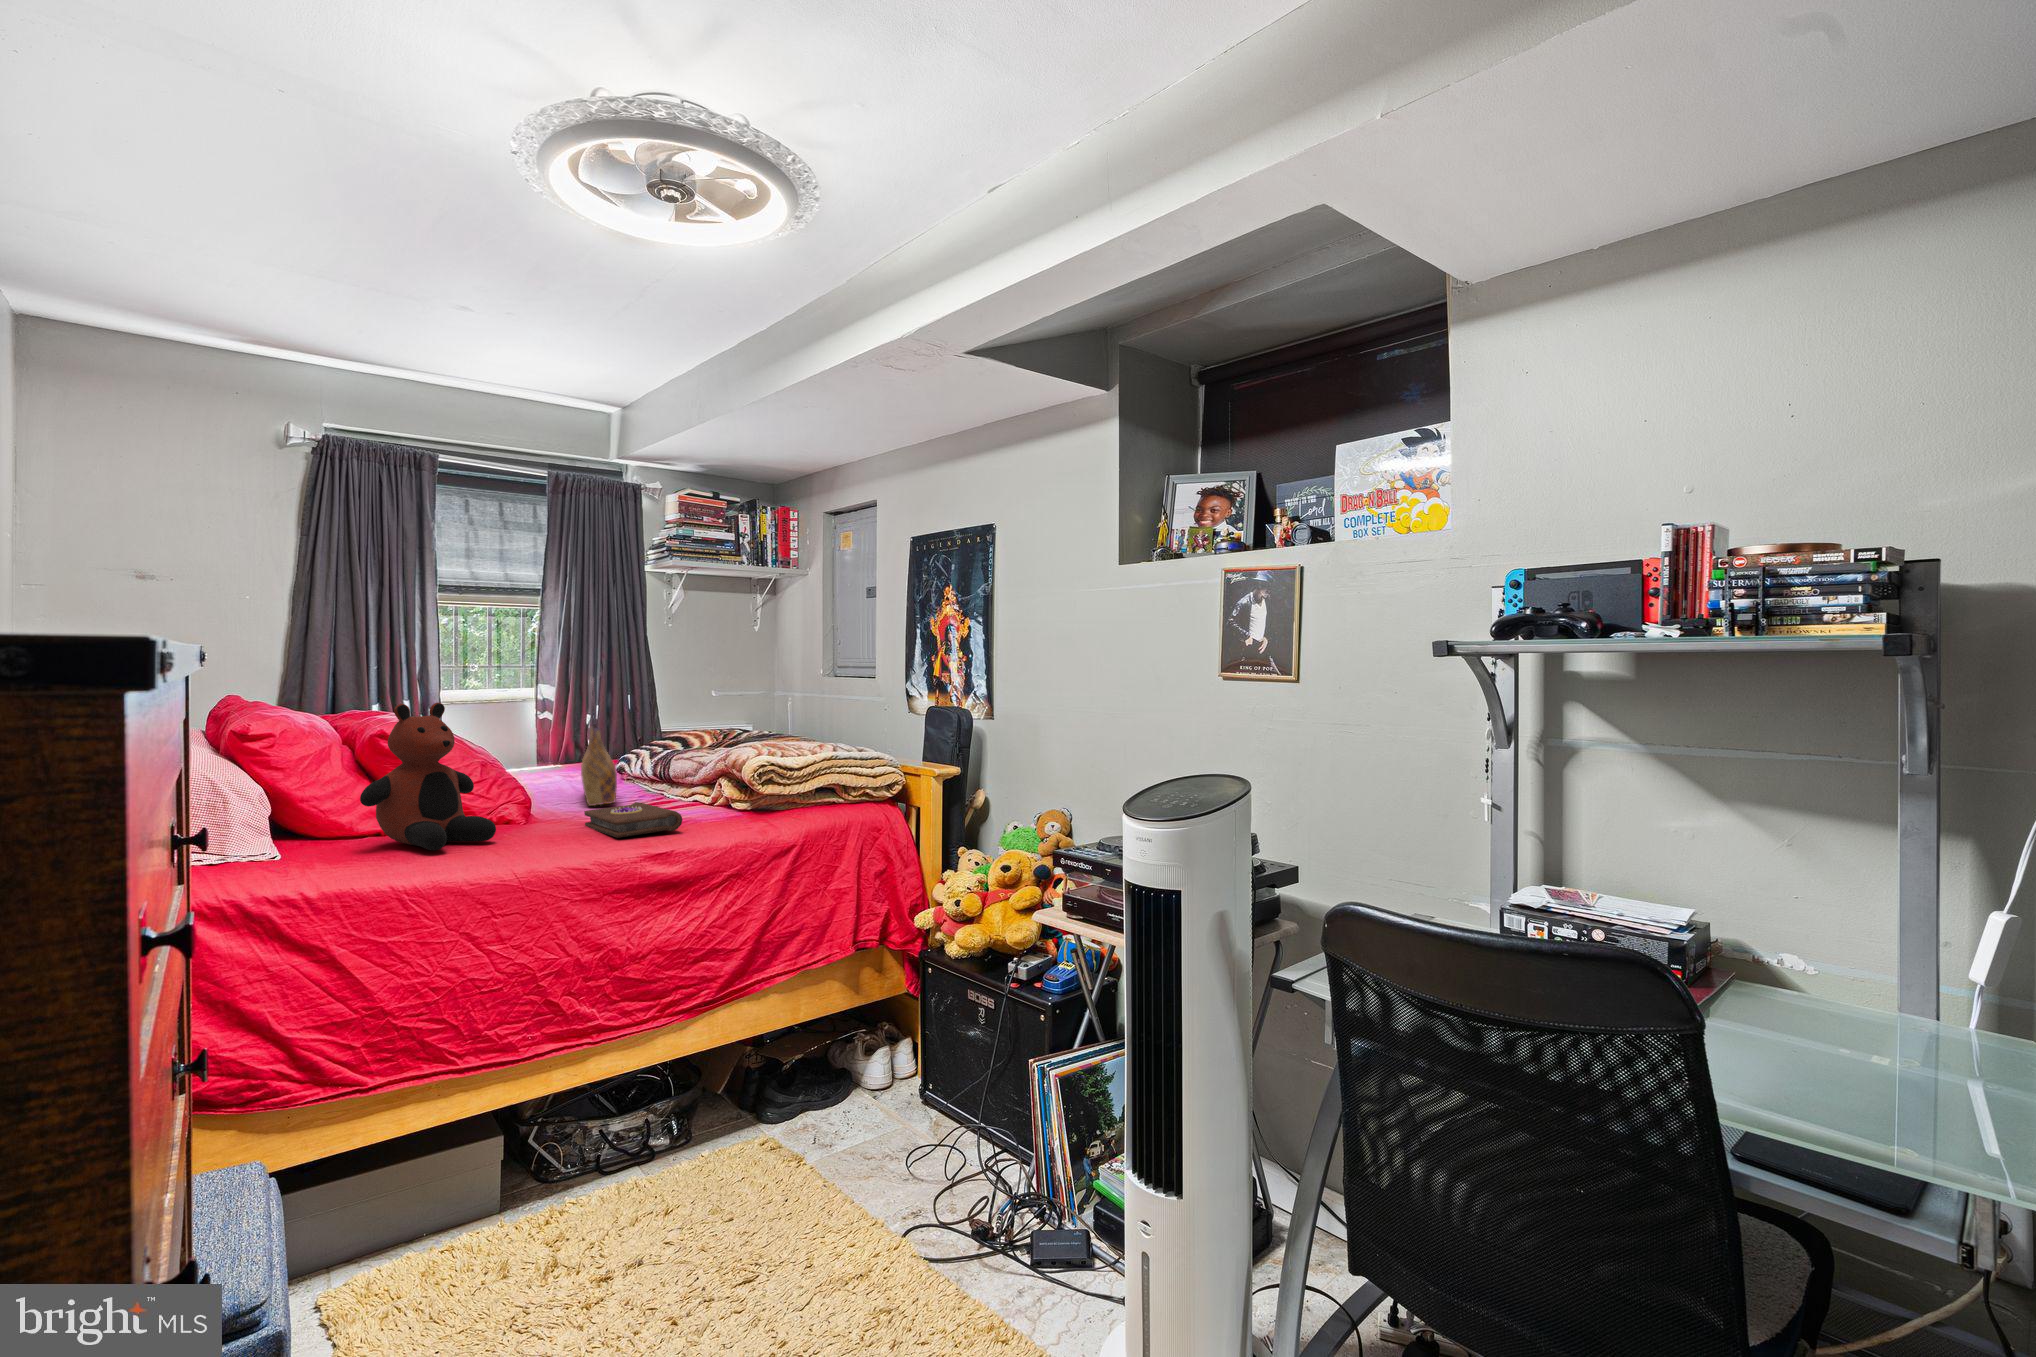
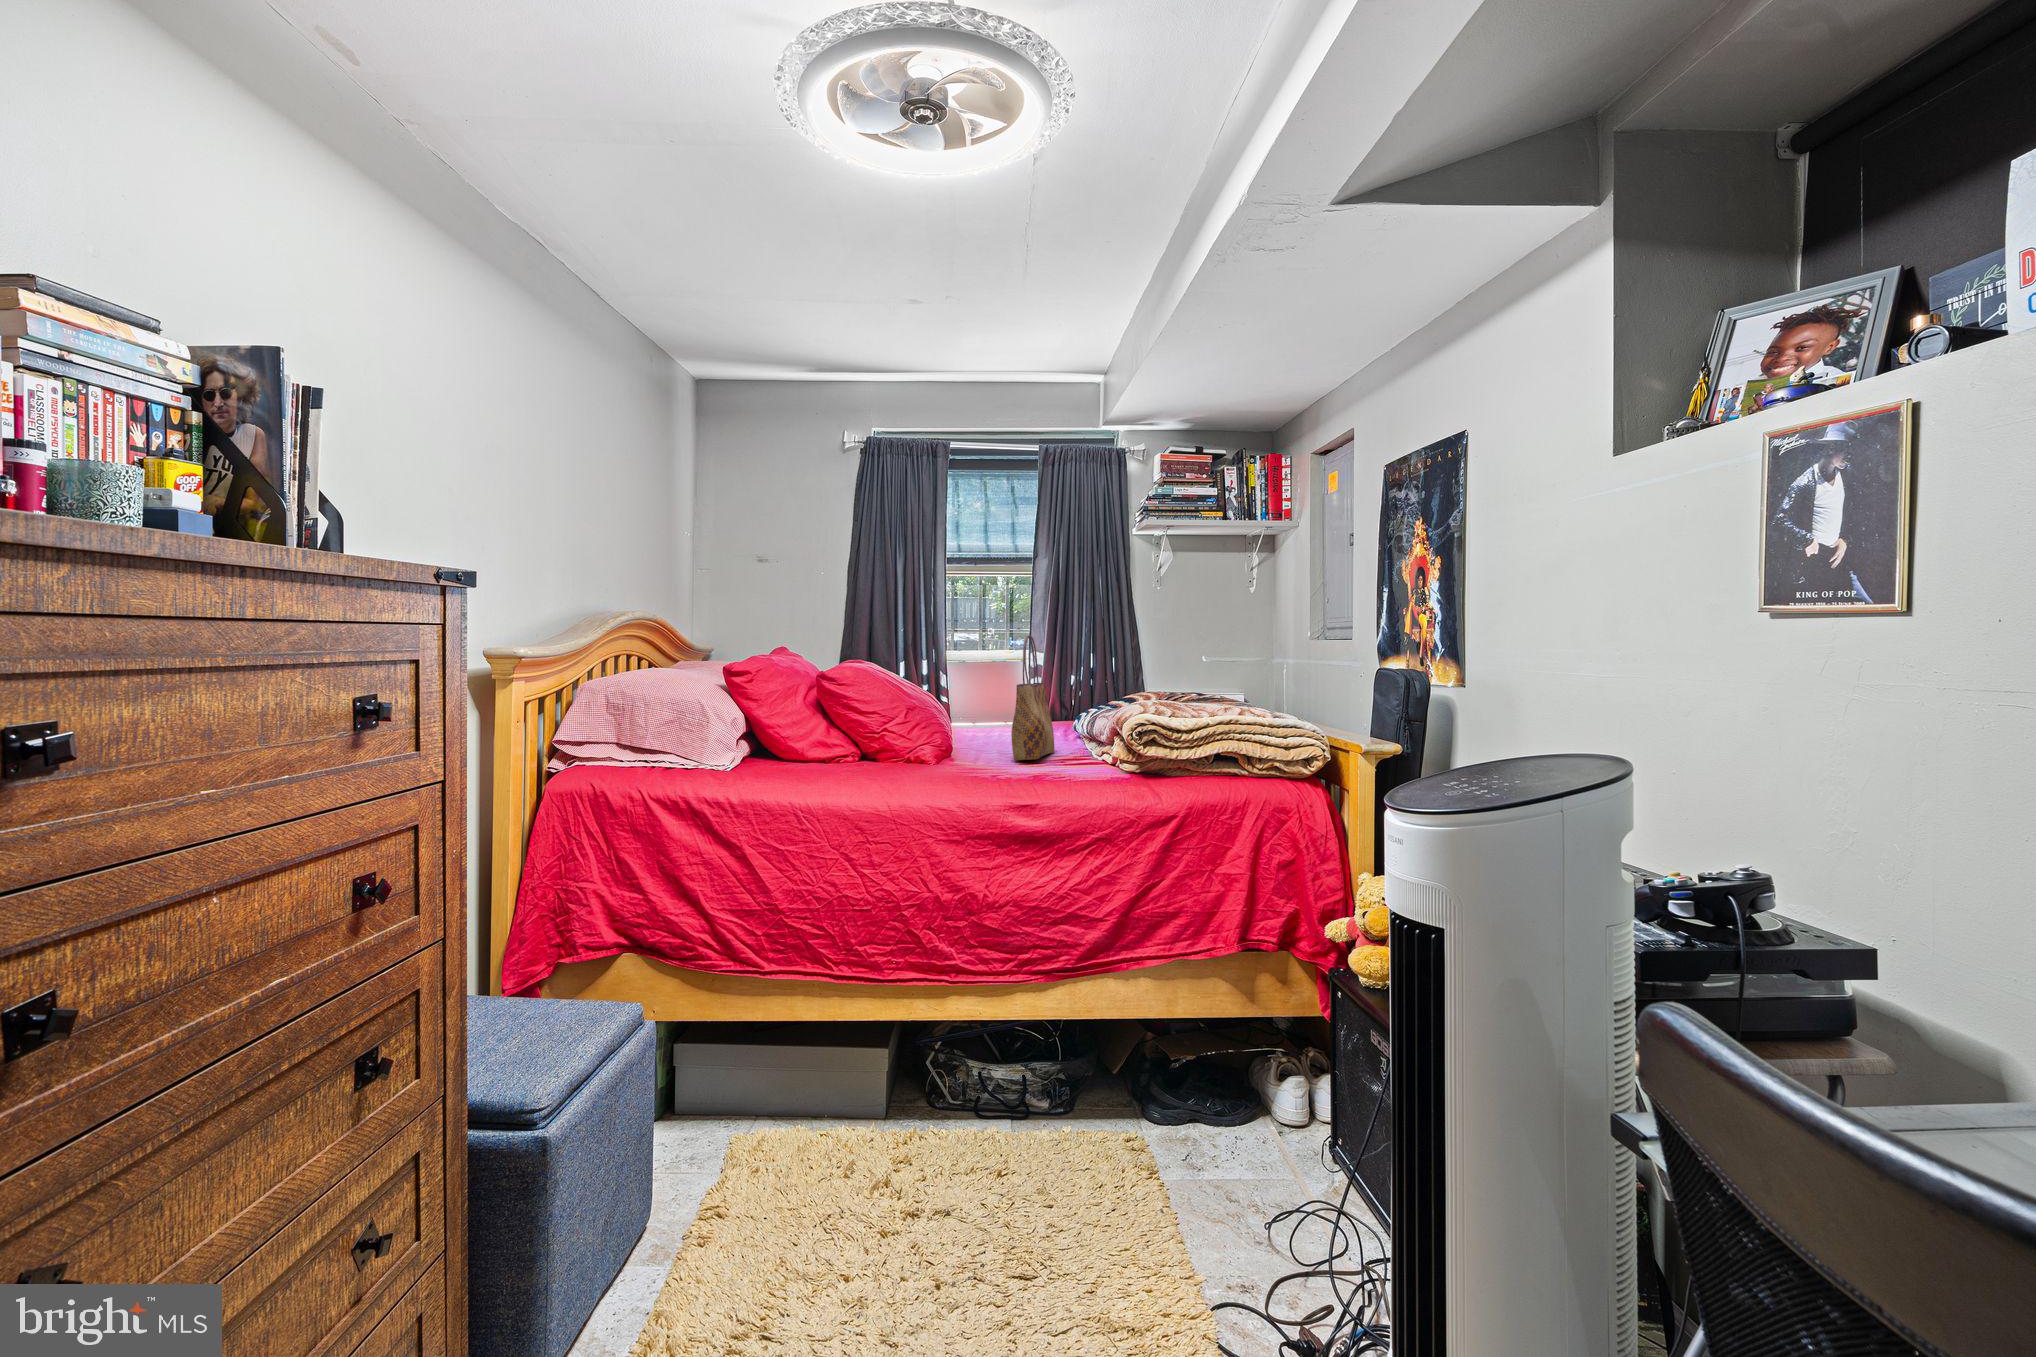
teddy bear: present [360,703,496,850] -> none [797,651,897,780]
book: present [584,802,682,838] -> none [987,757,1057,787]

